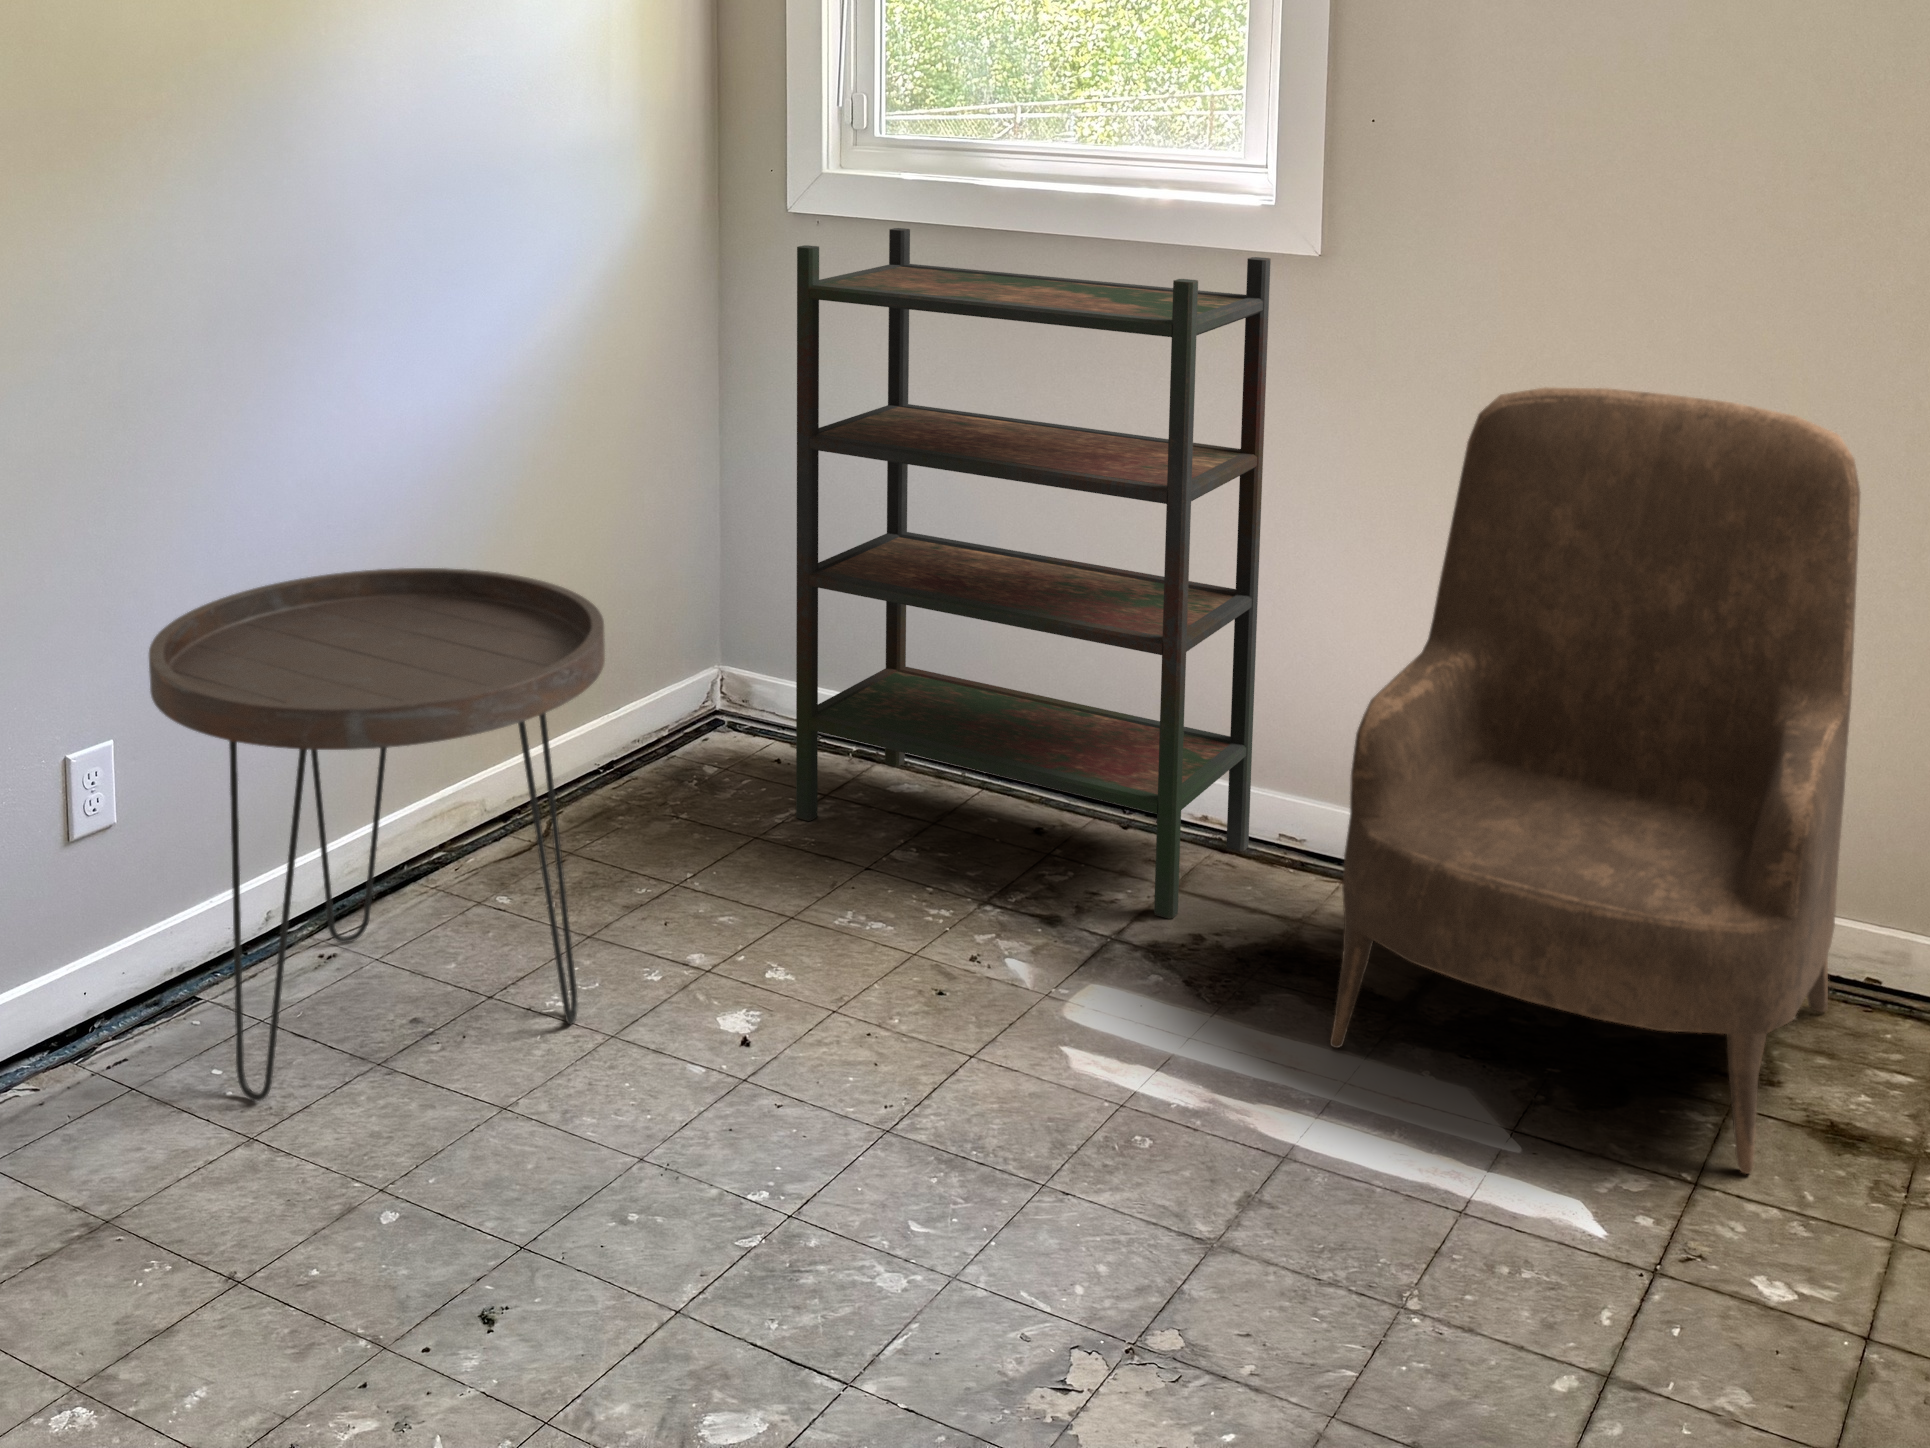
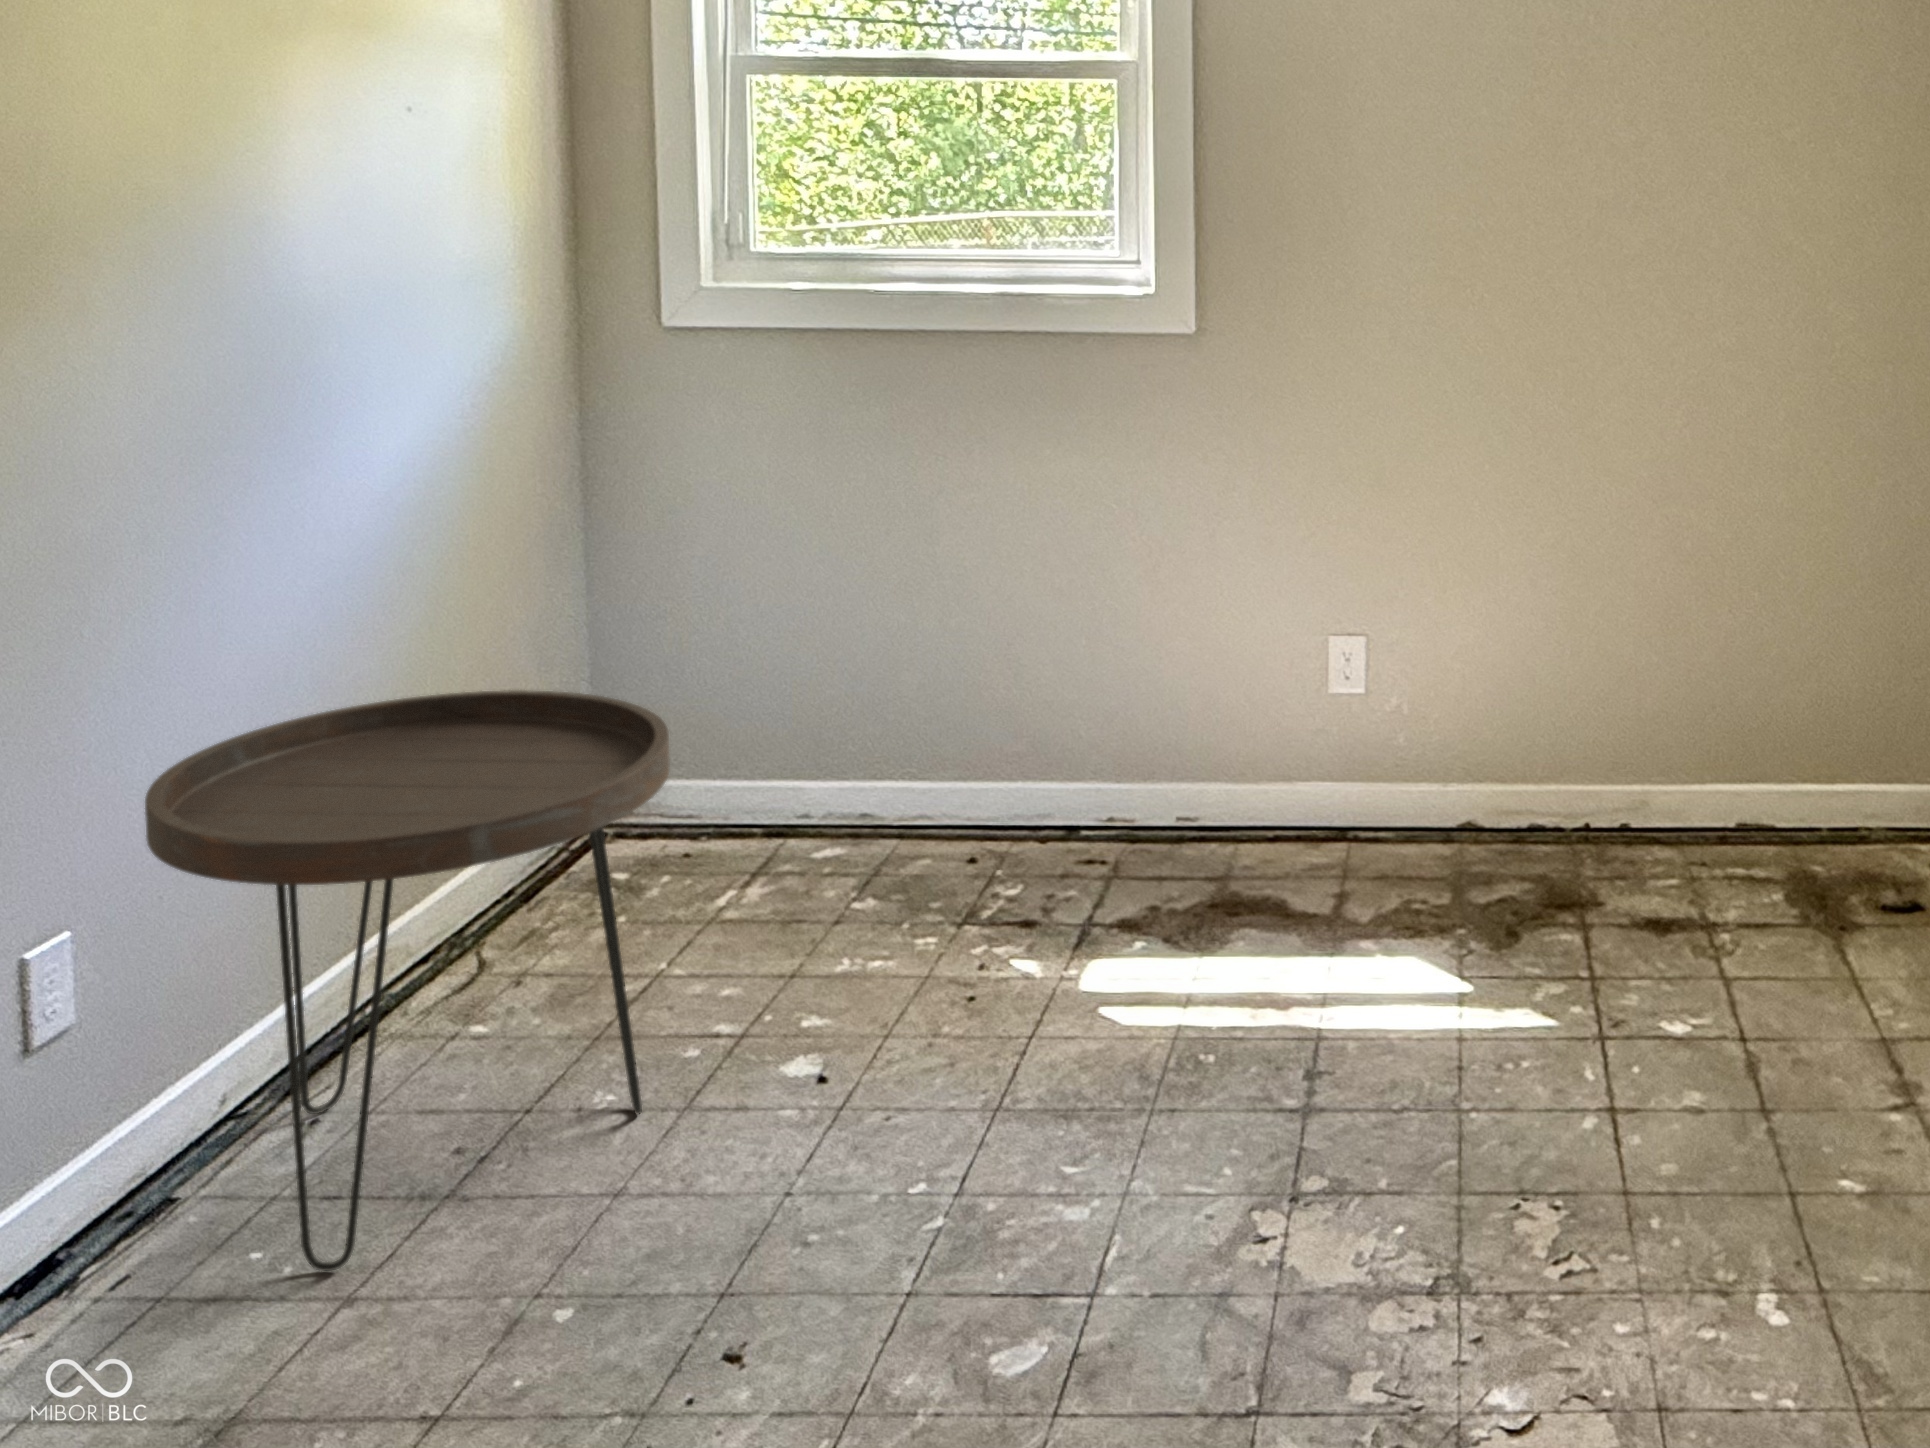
bookshelf: present [796,228,1271,919] -> none [730,328,1162,902]
armchair: present [1330,387,1860,1174] -> none [1303,419,1637,965]

